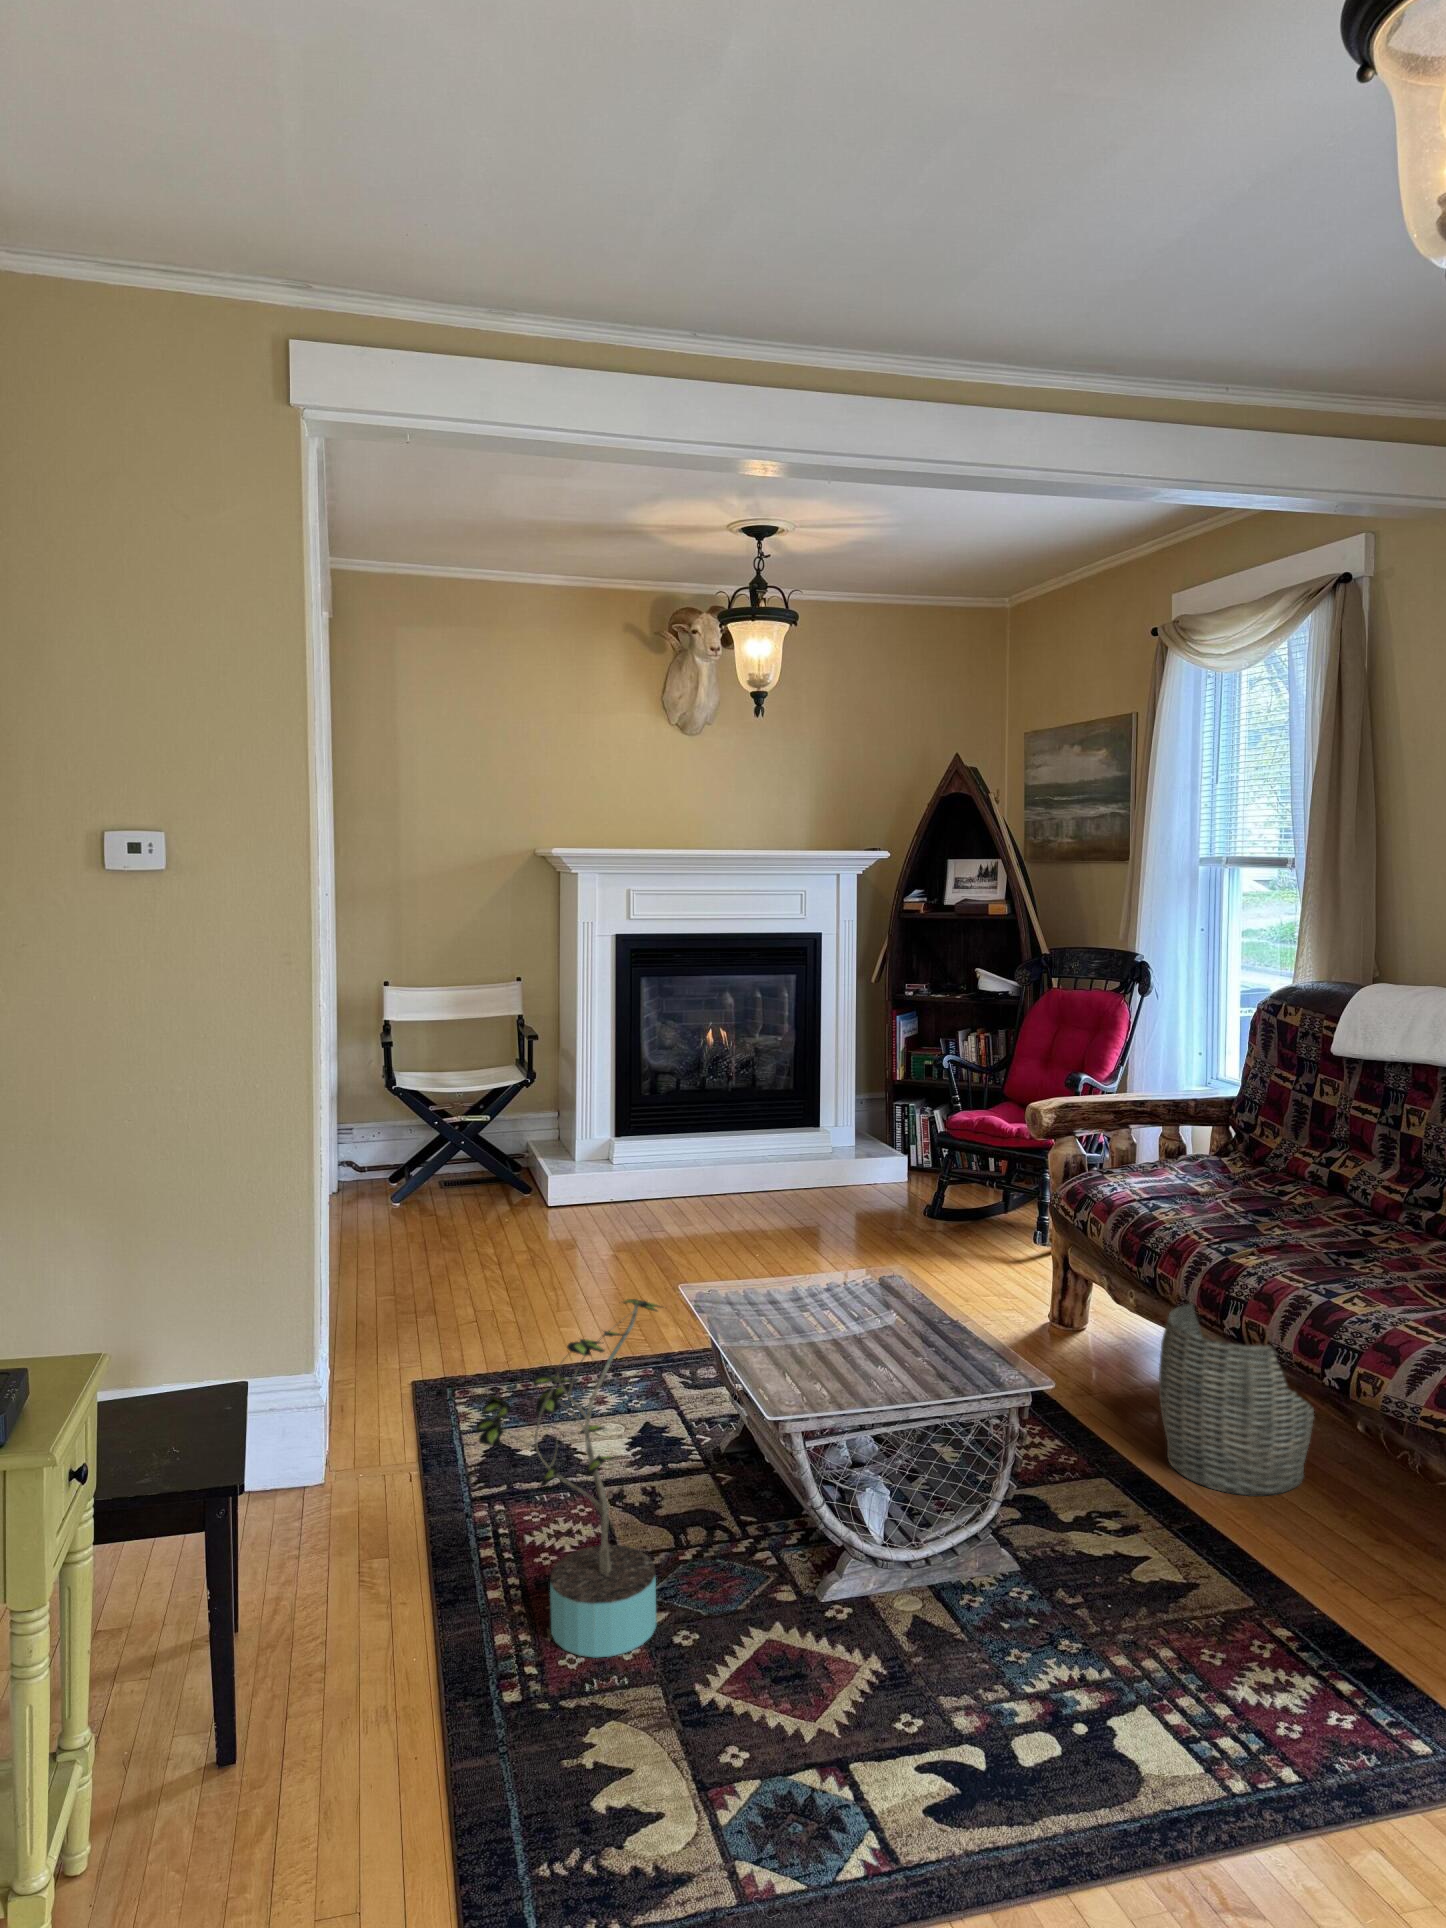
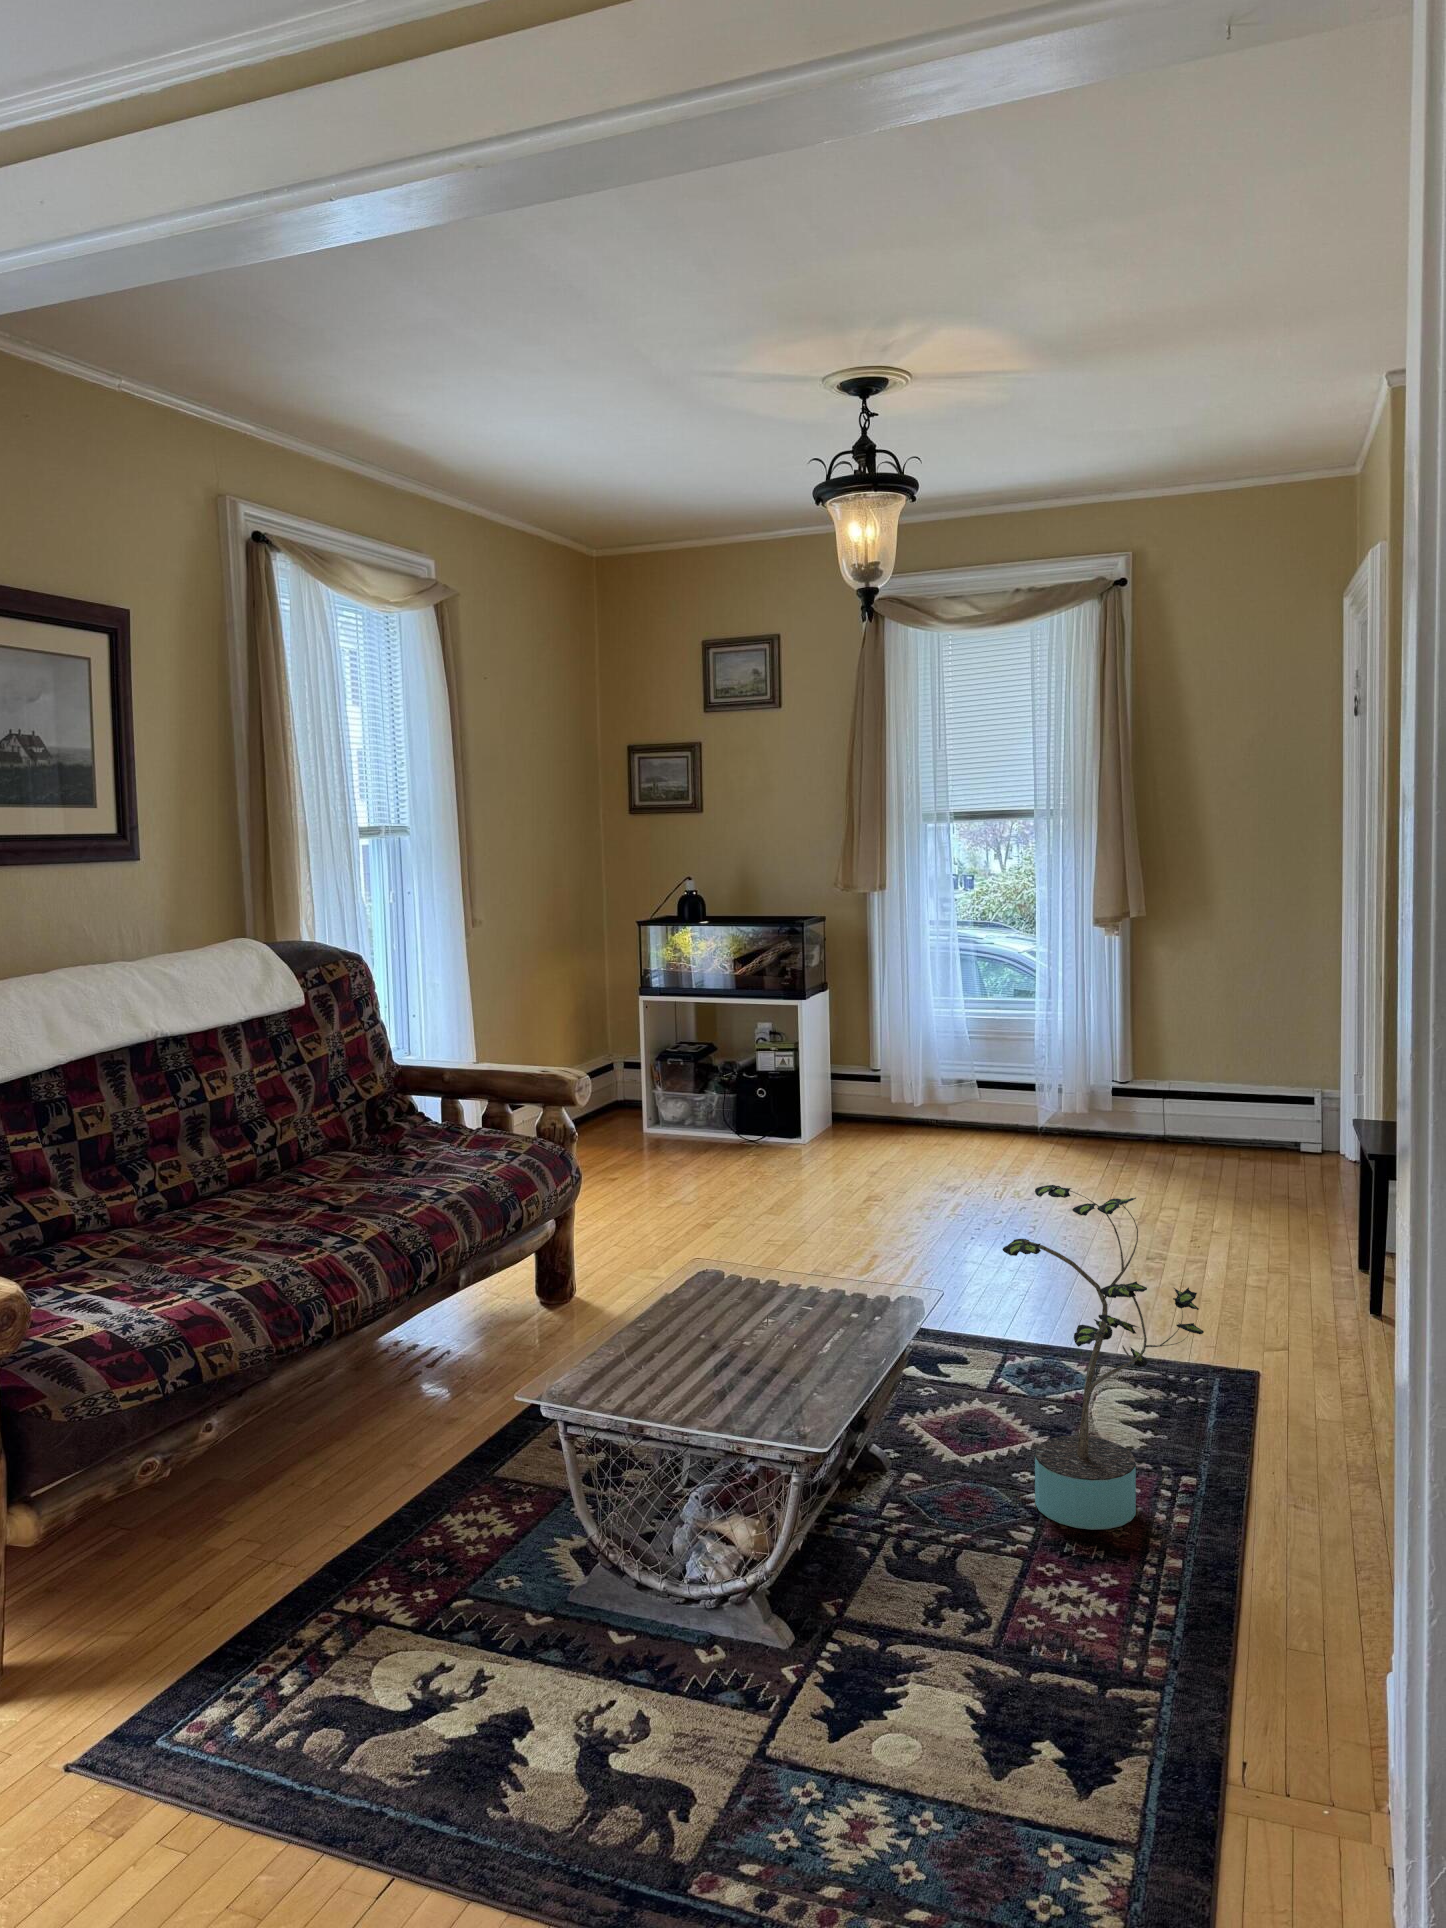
woven basket: present [1159,1304,1314,1495] -> none [321,1268,470,1459]

